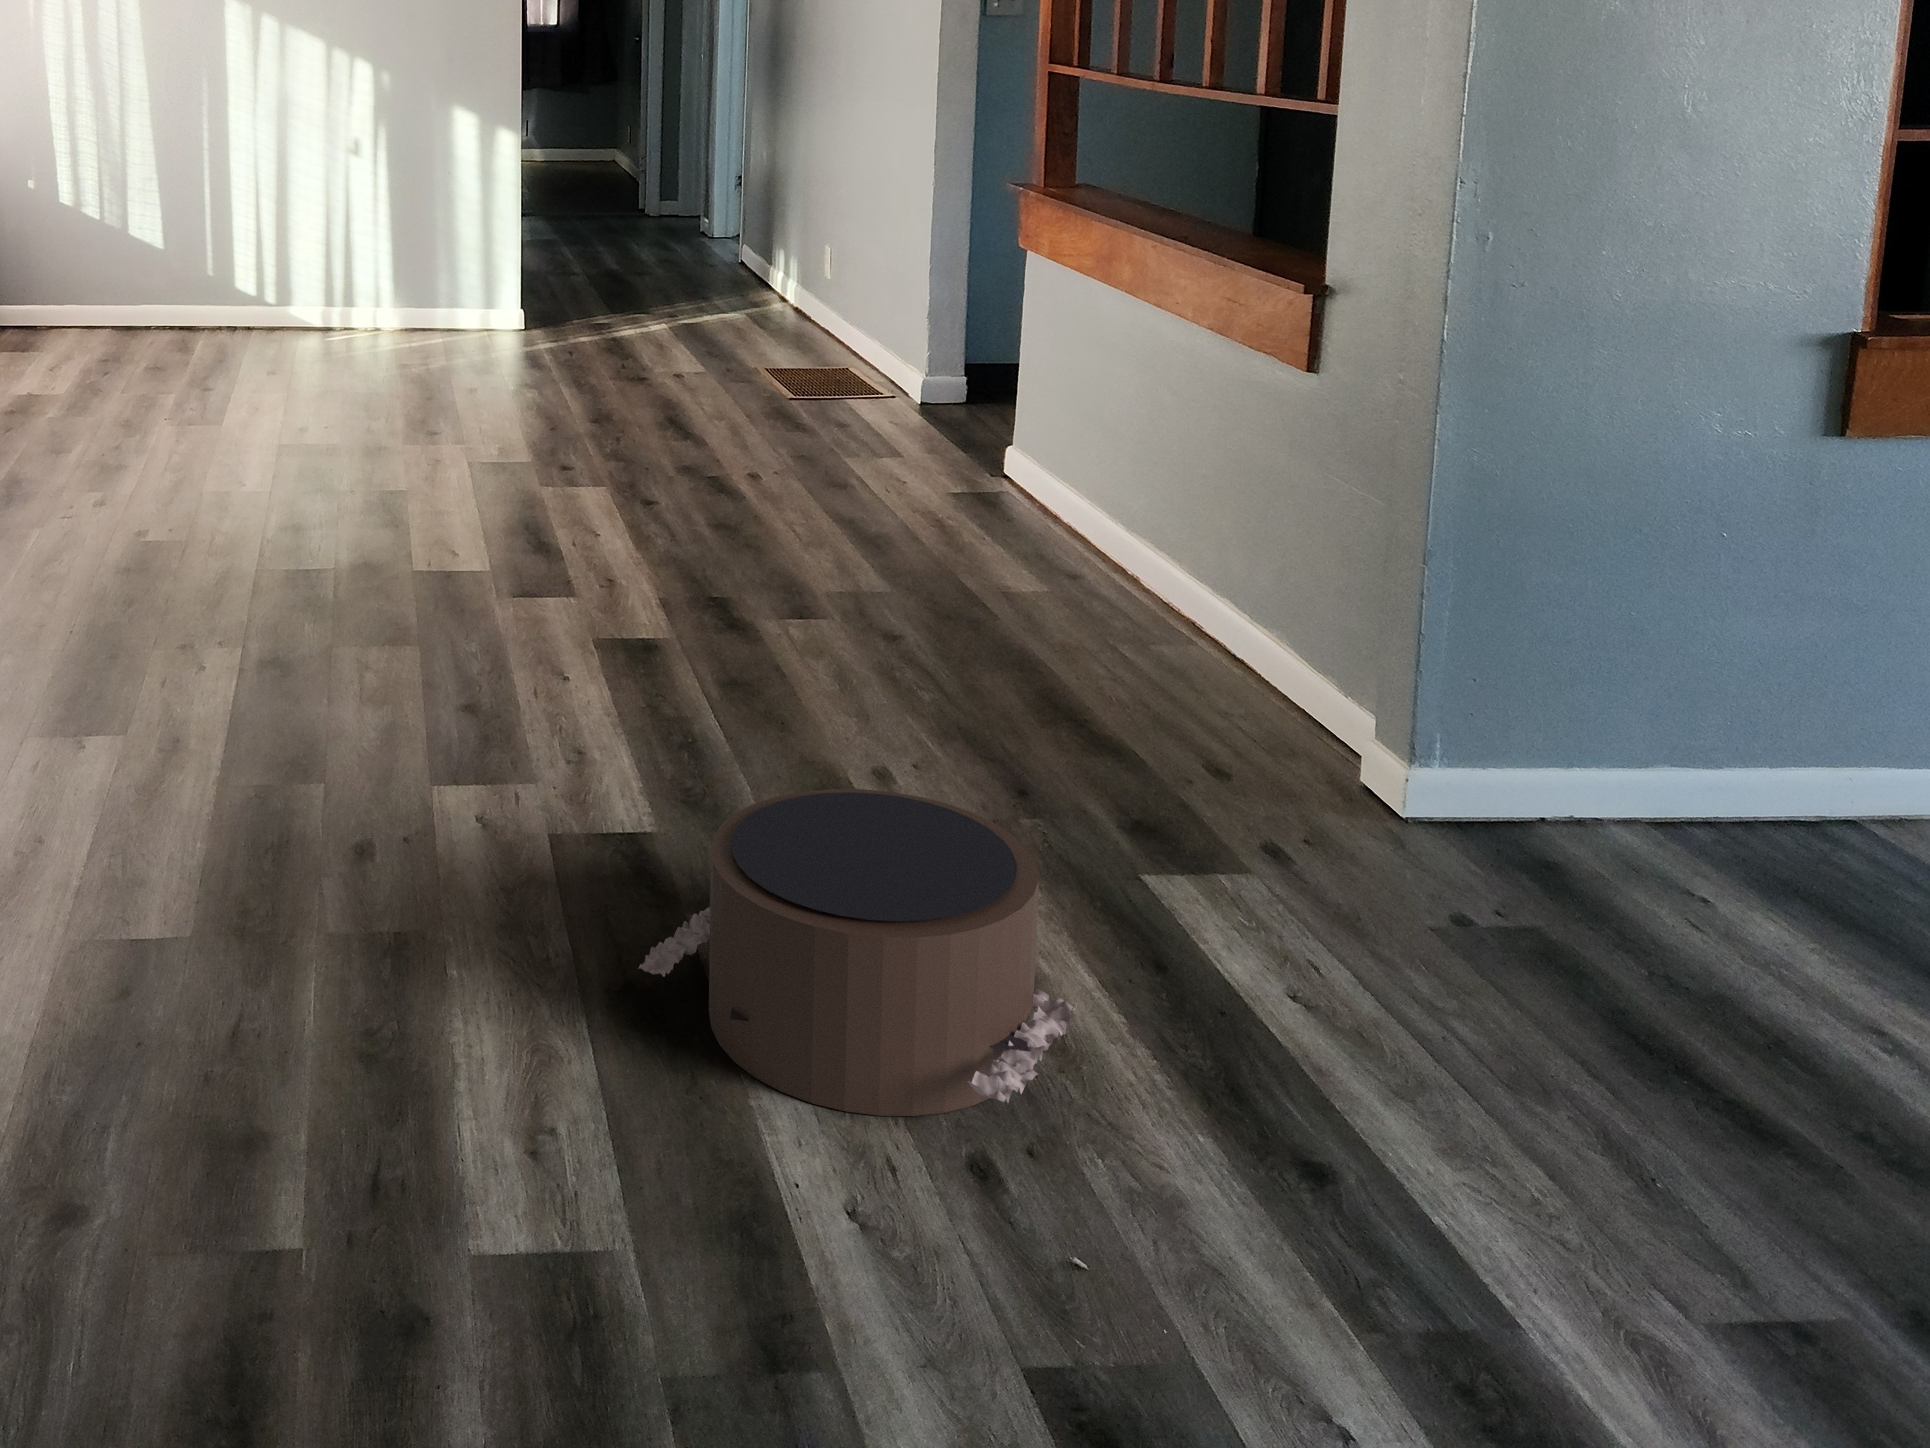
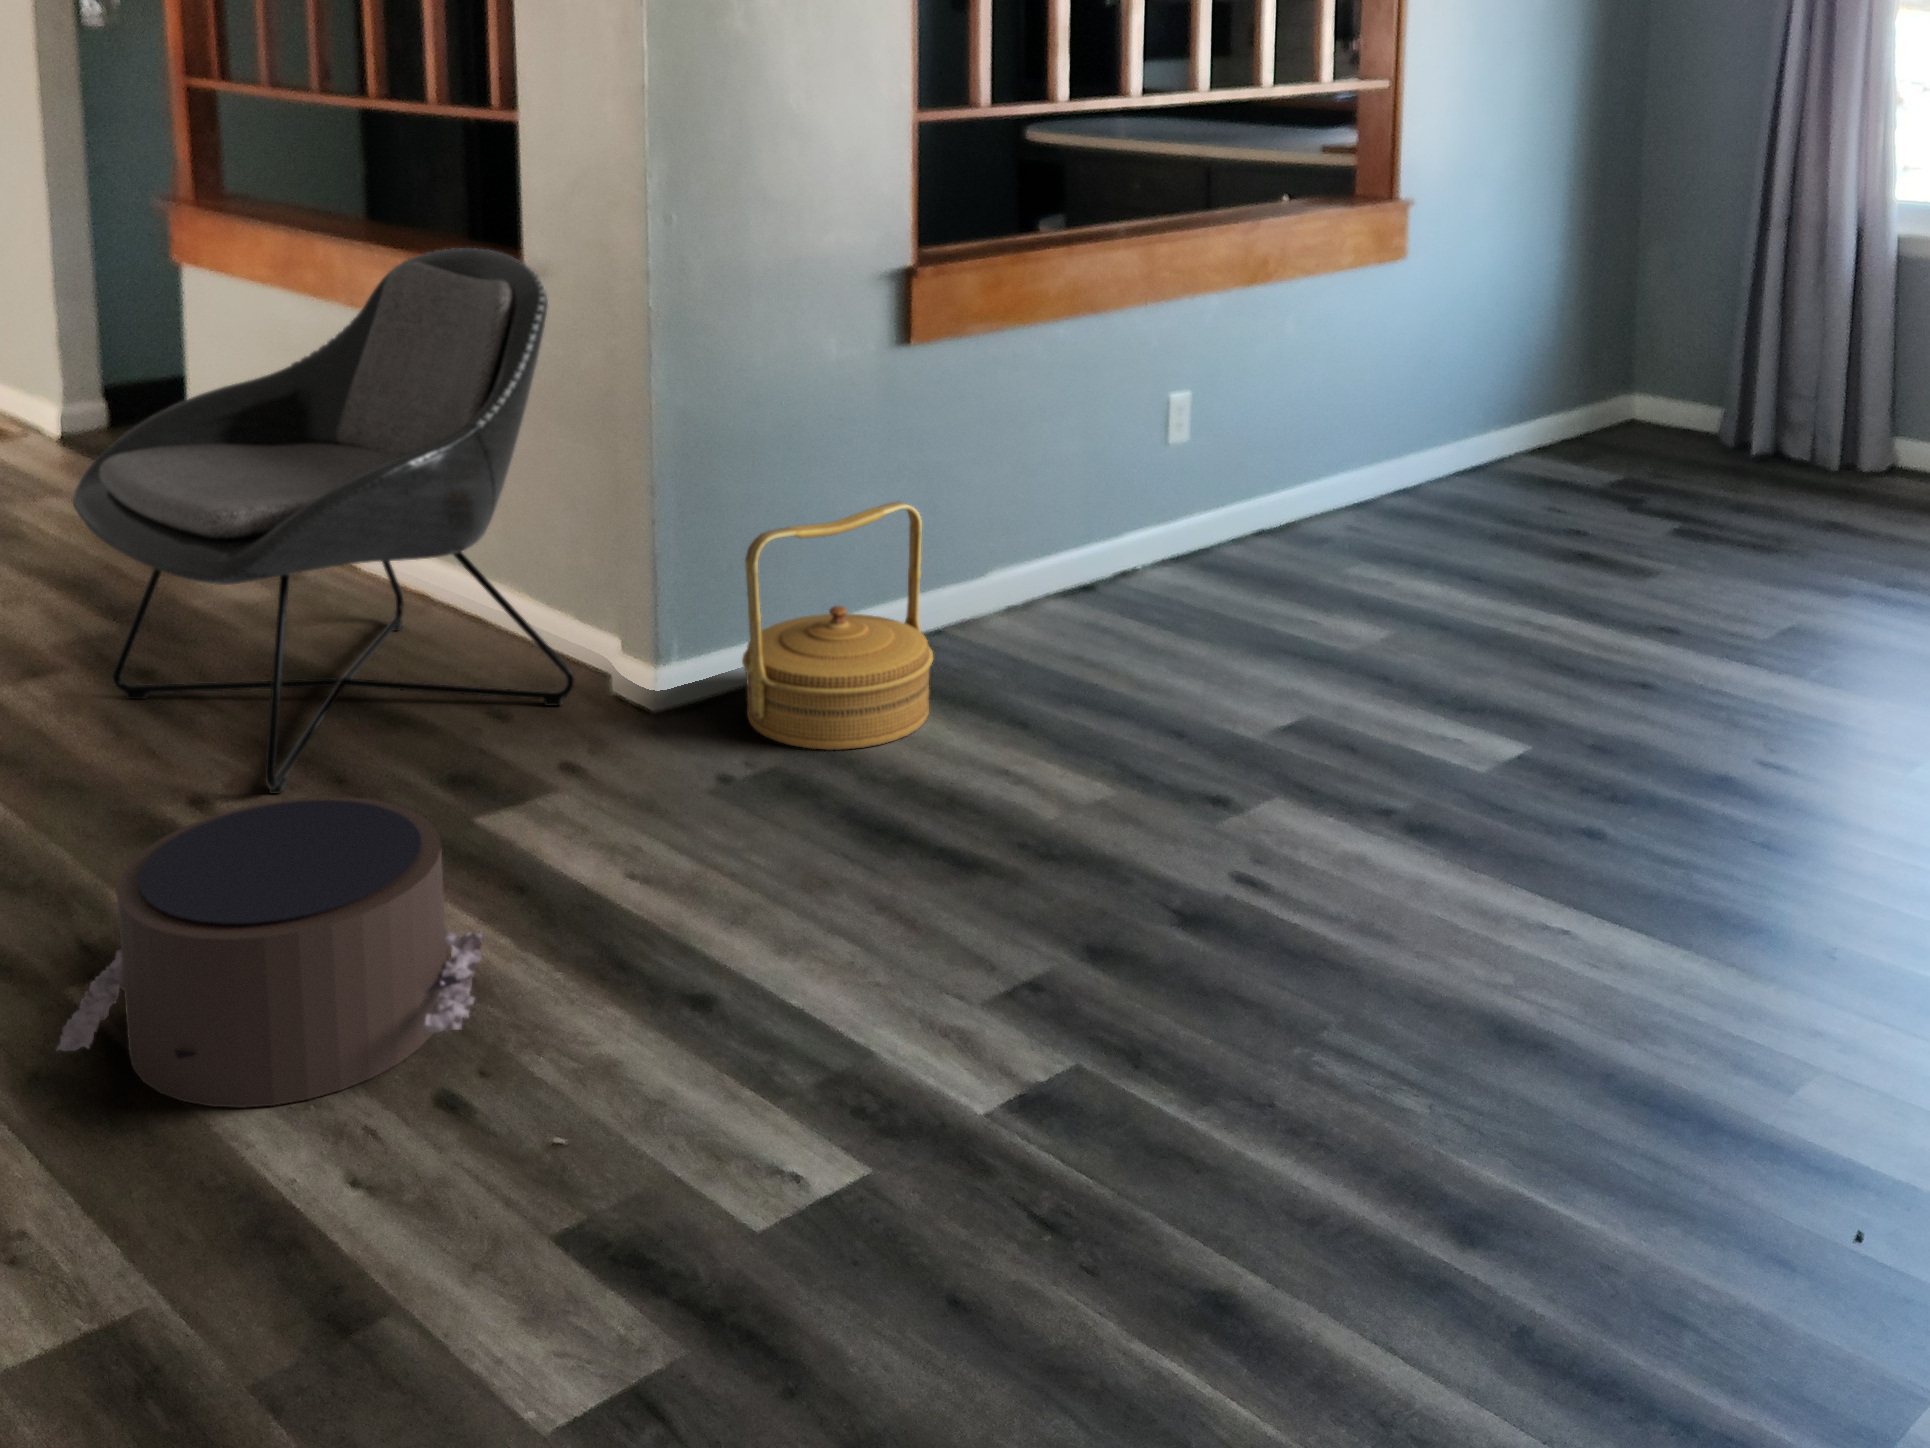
lounge chair: none [834,248,1333,789] -> present [73,248,574,794]
woven basket: none [1529,635,1835,954] -> present [742,502,933,750]

